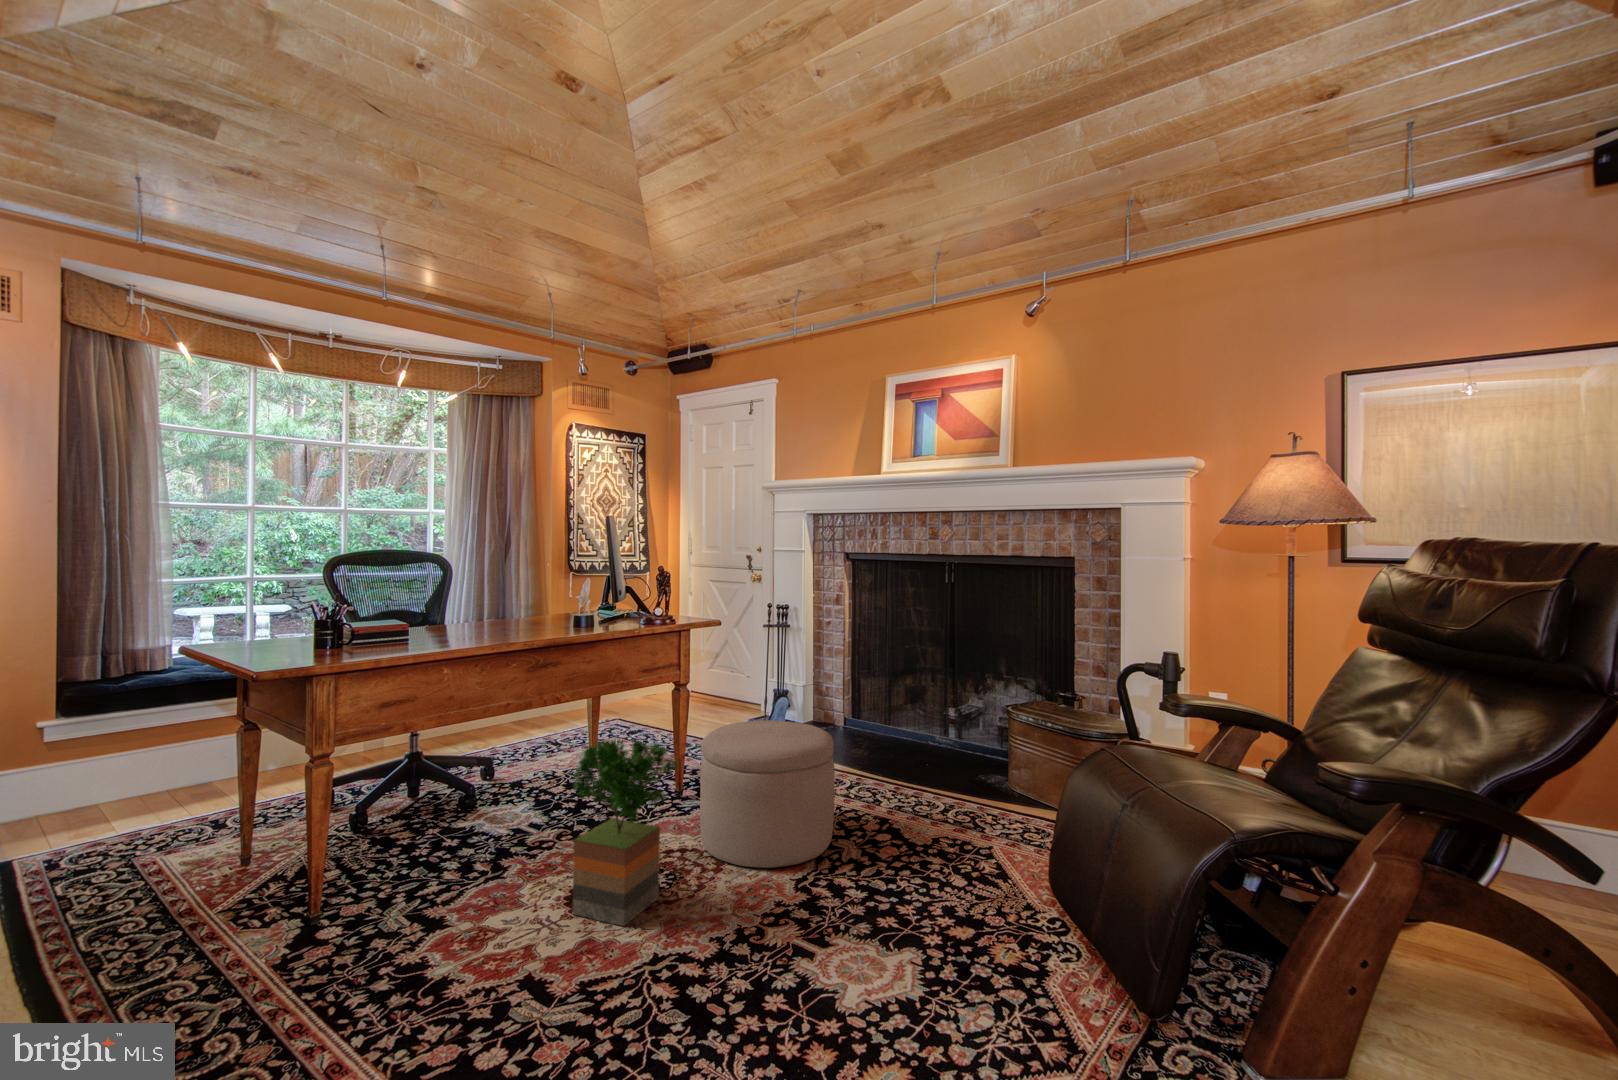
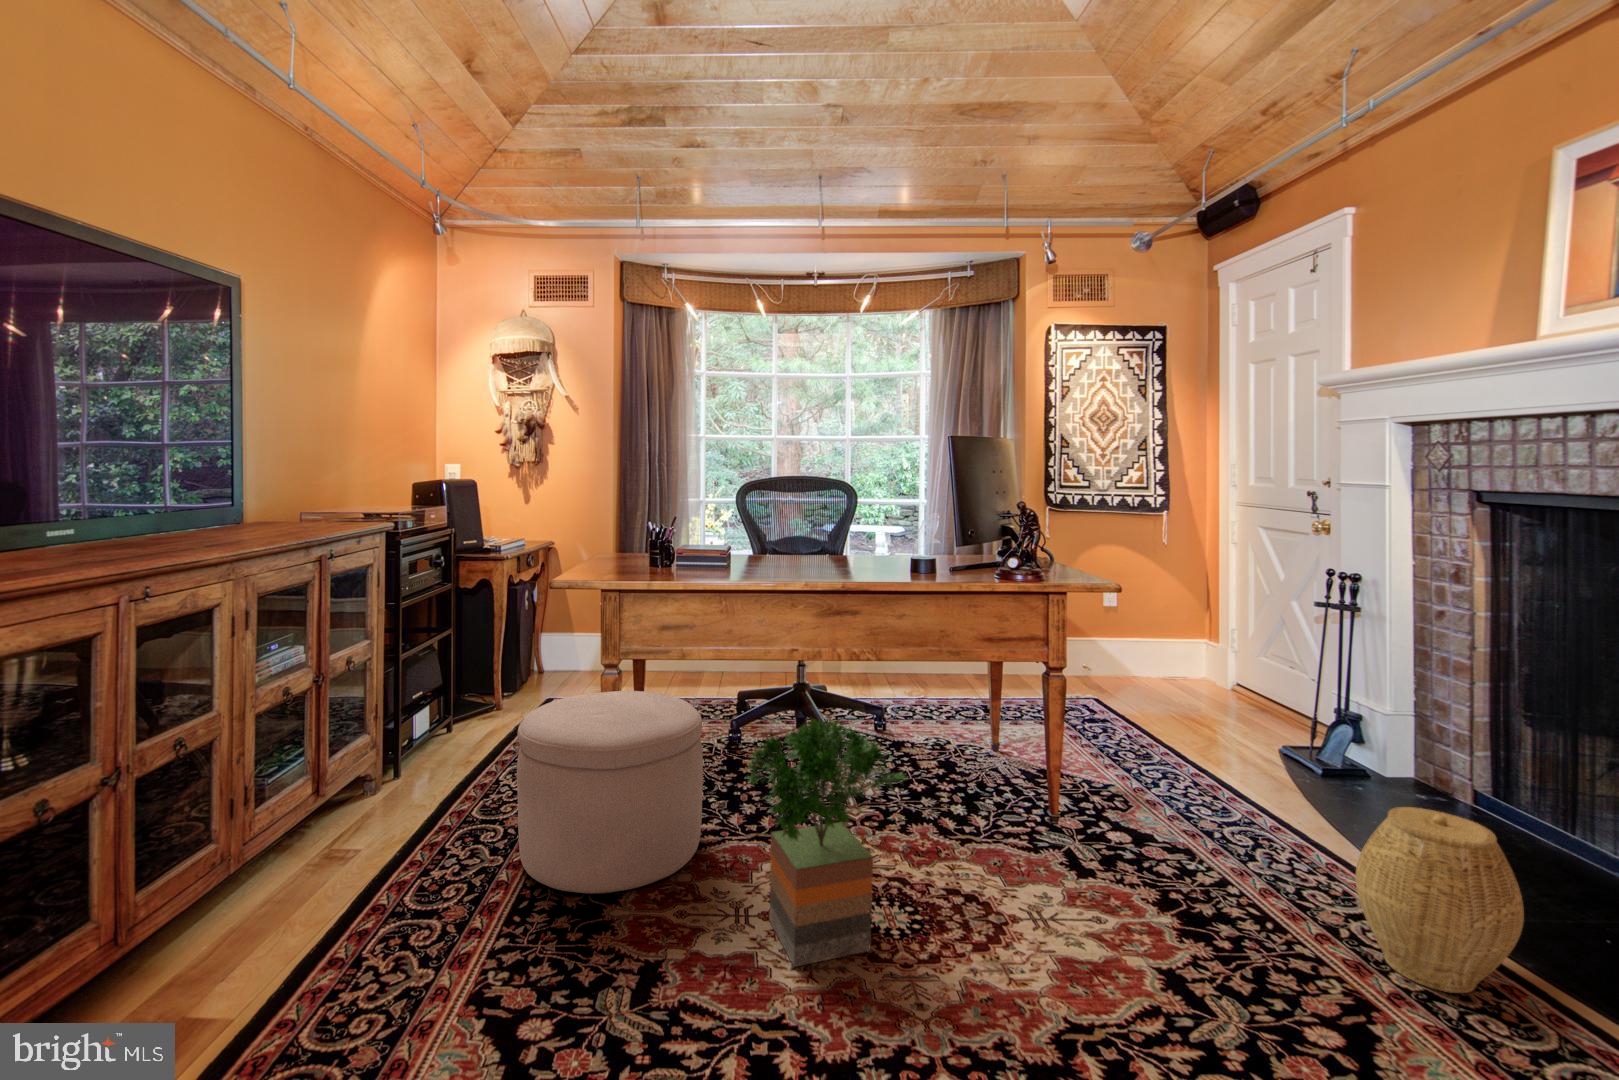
woven basket: none [860,718,925,805] -> present [1355,807,1524,993]
ottoman: present [700,720,835,868] -> present [517,691,703,894]

